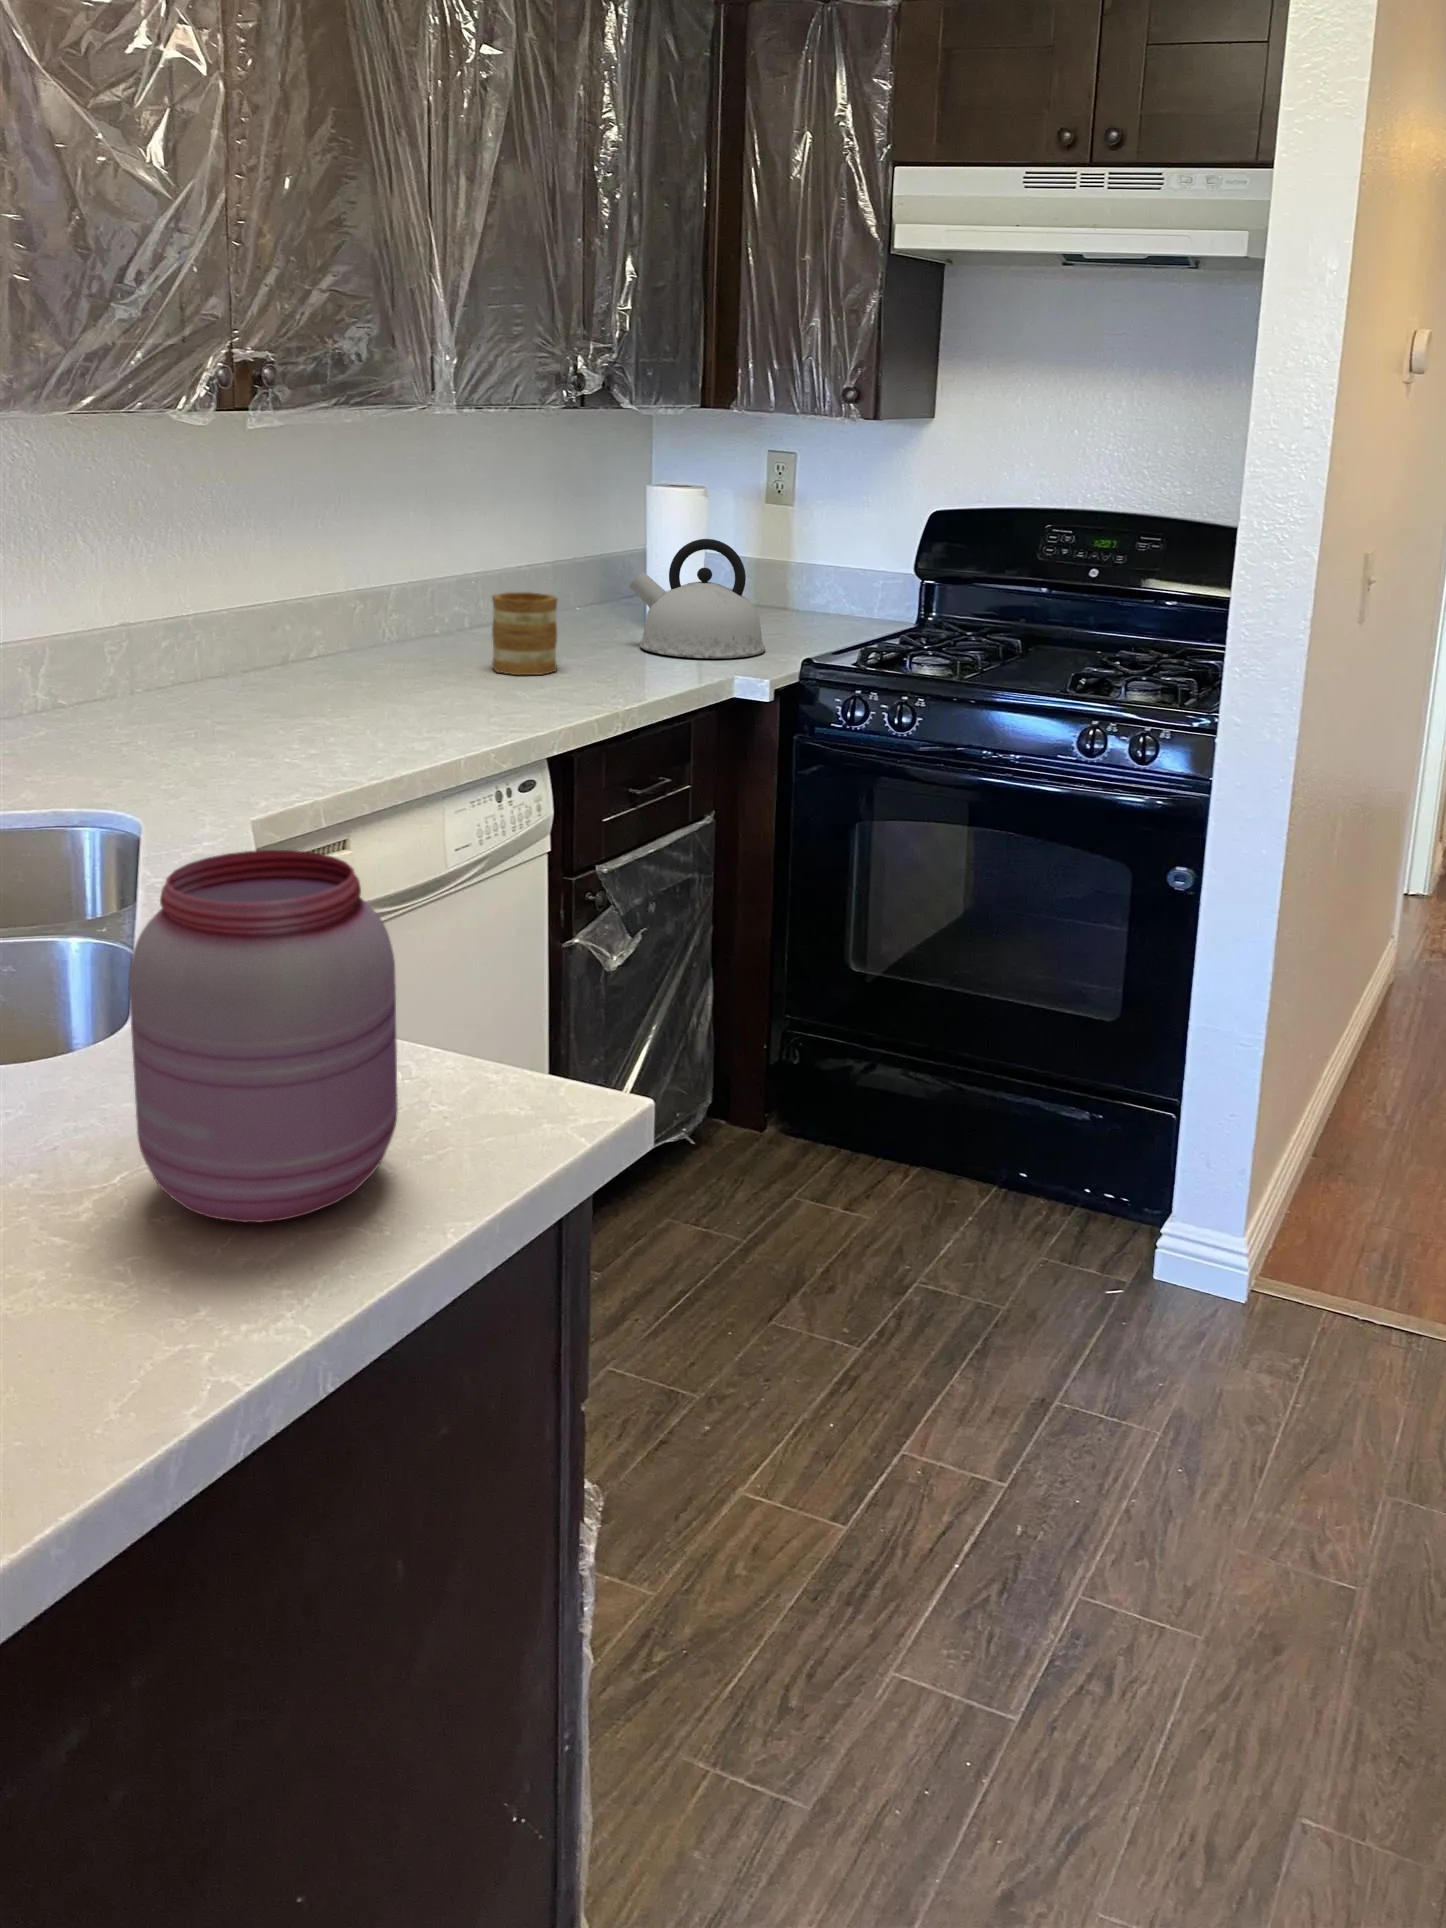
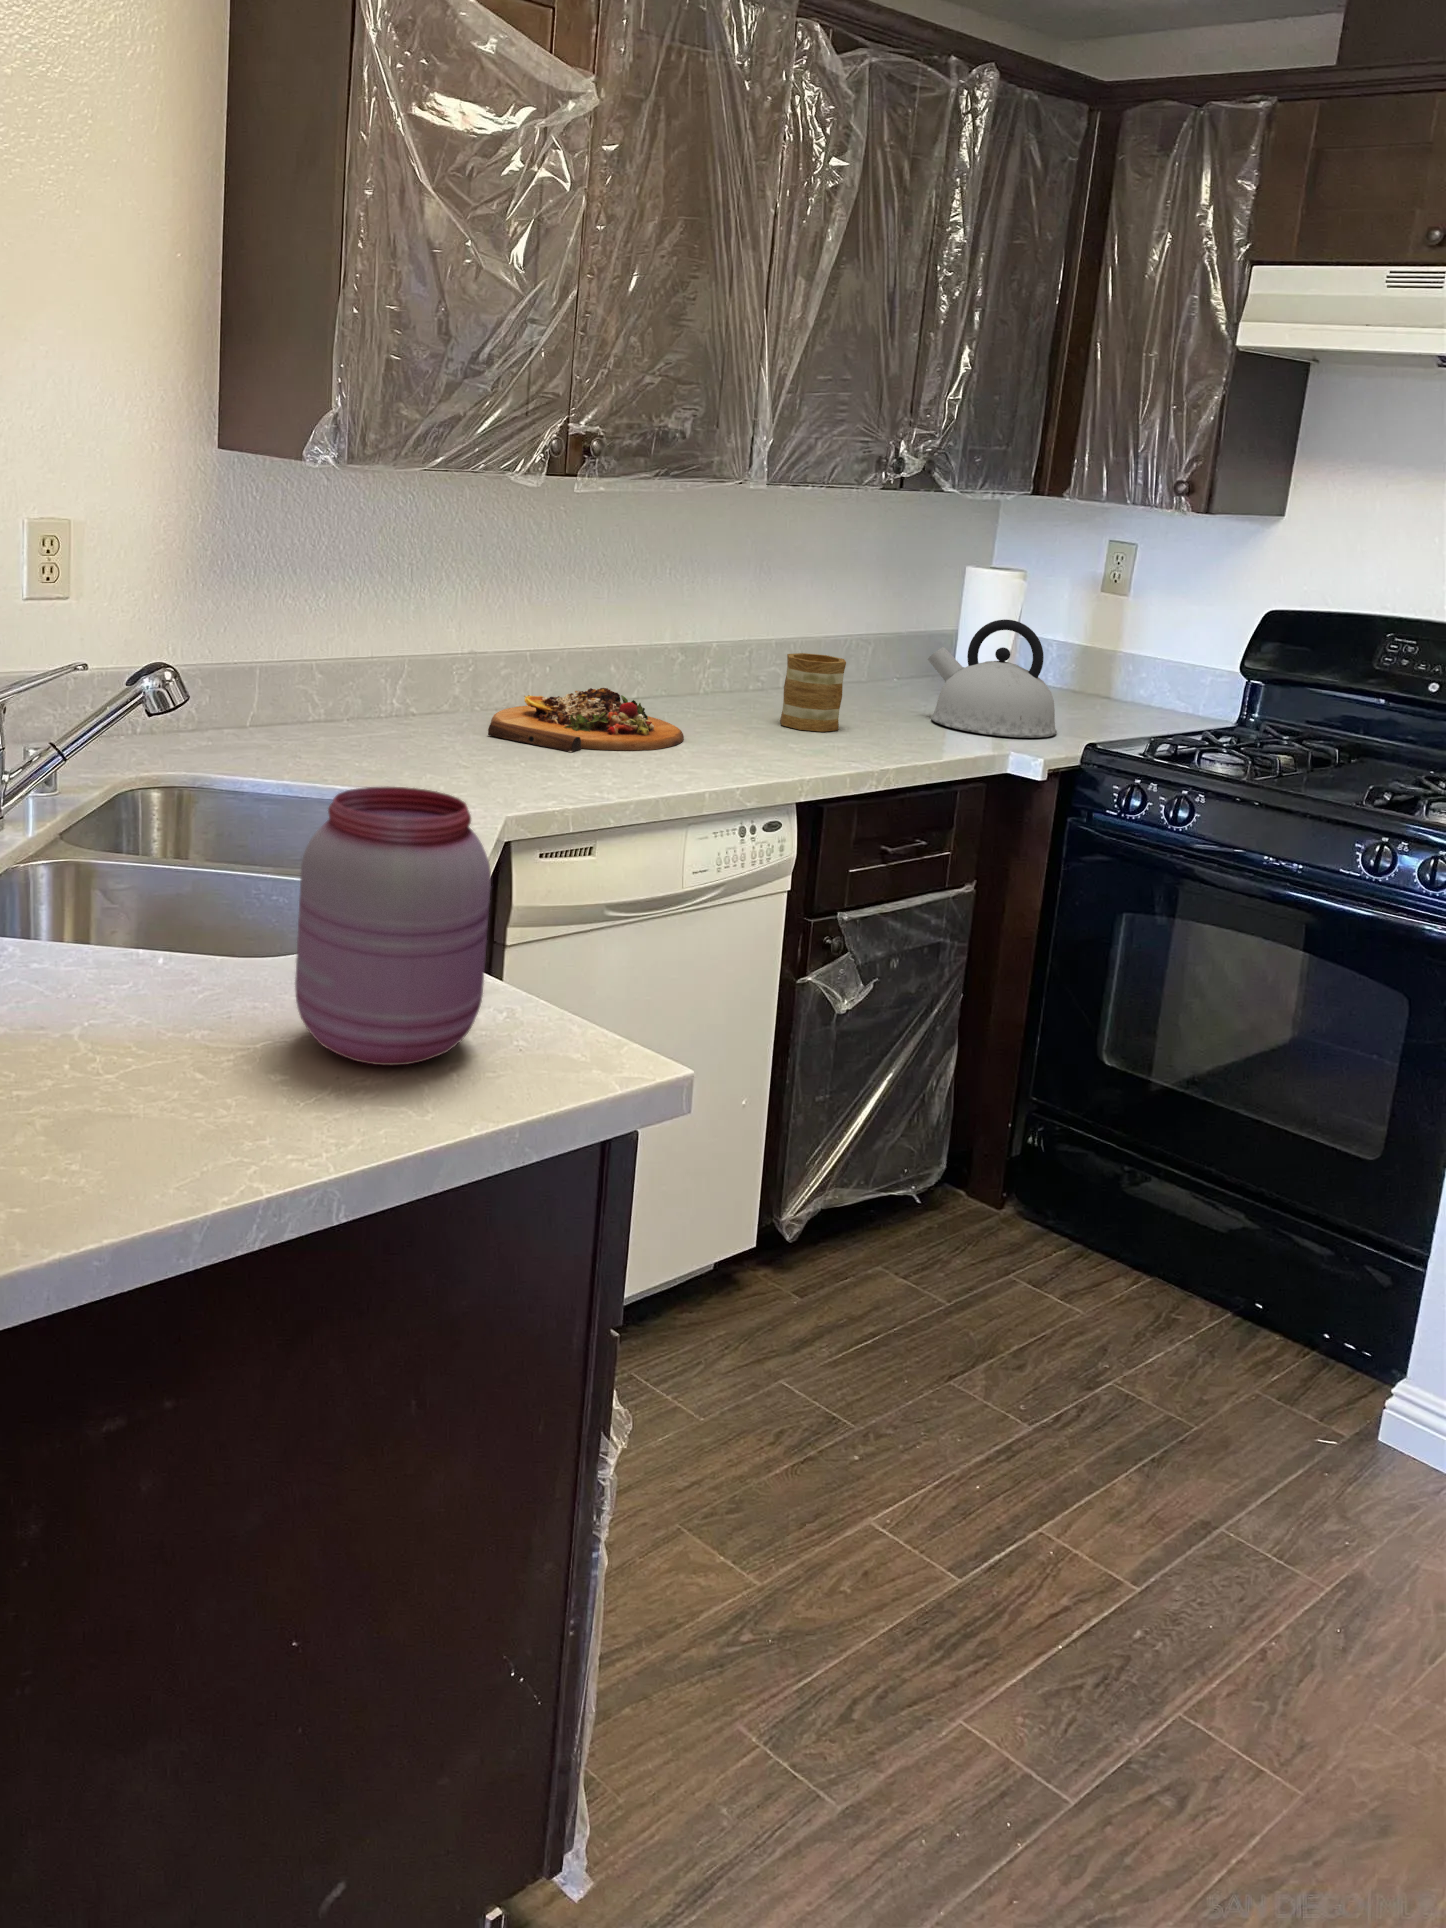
cutting board: none [169,654,403,734] -> present [488,688,684,752]

